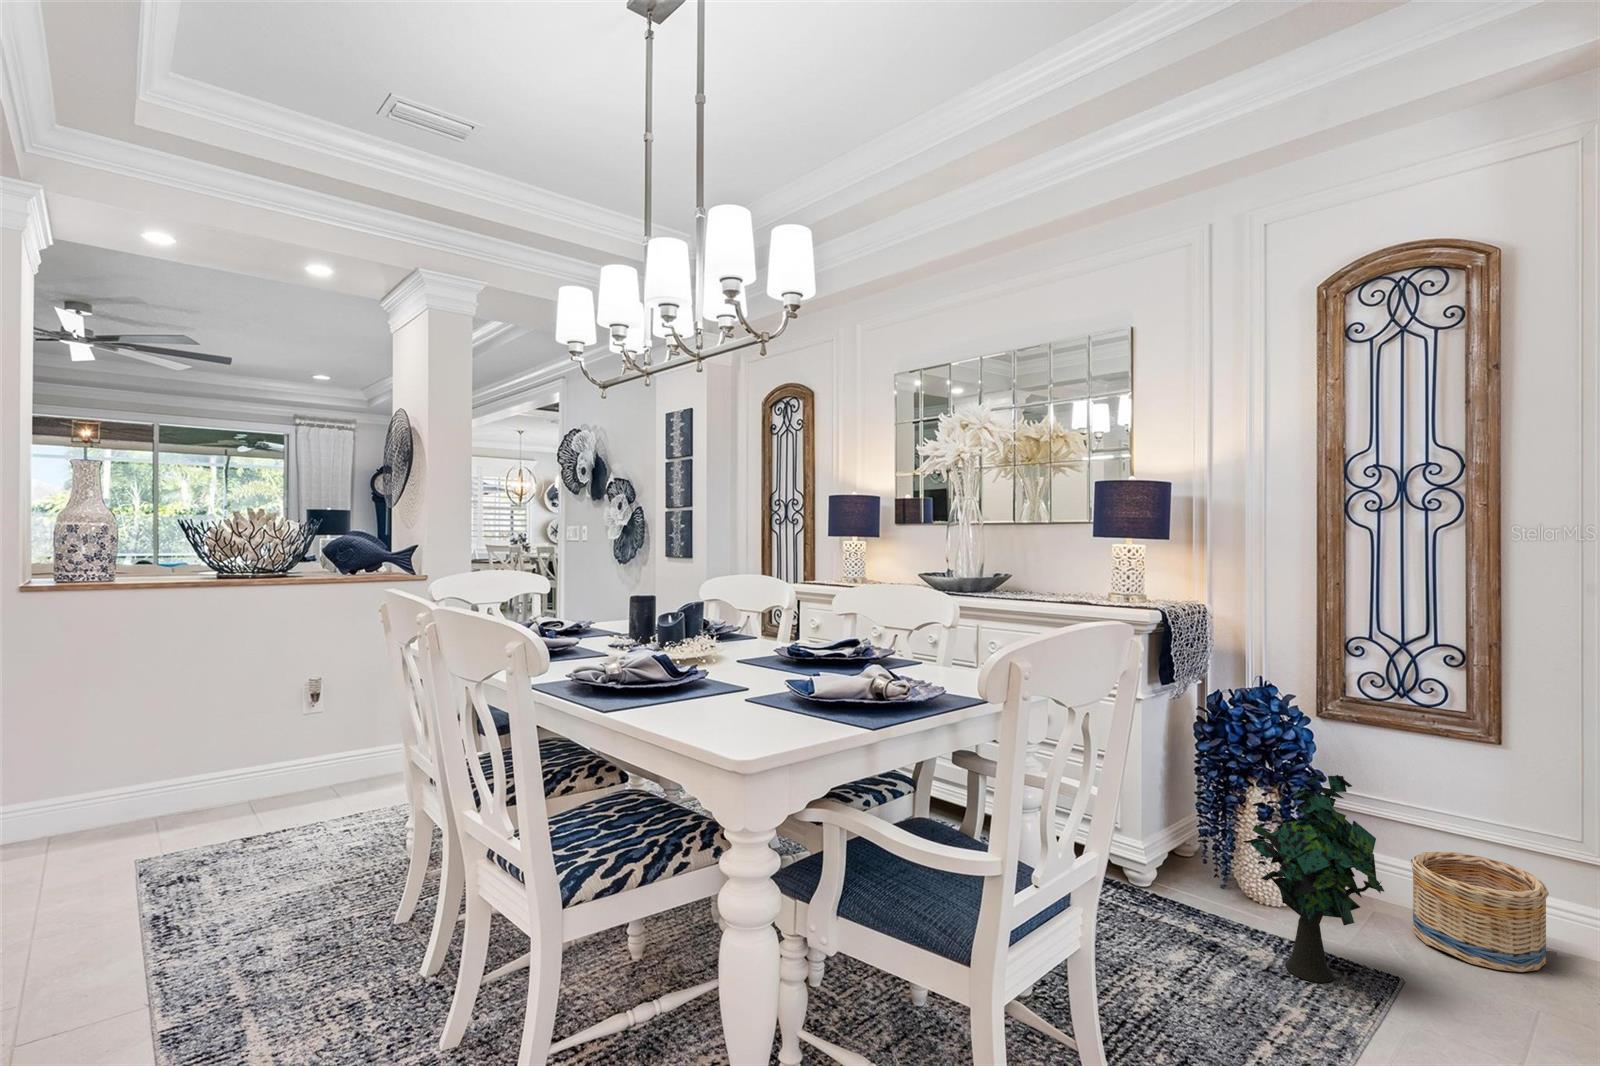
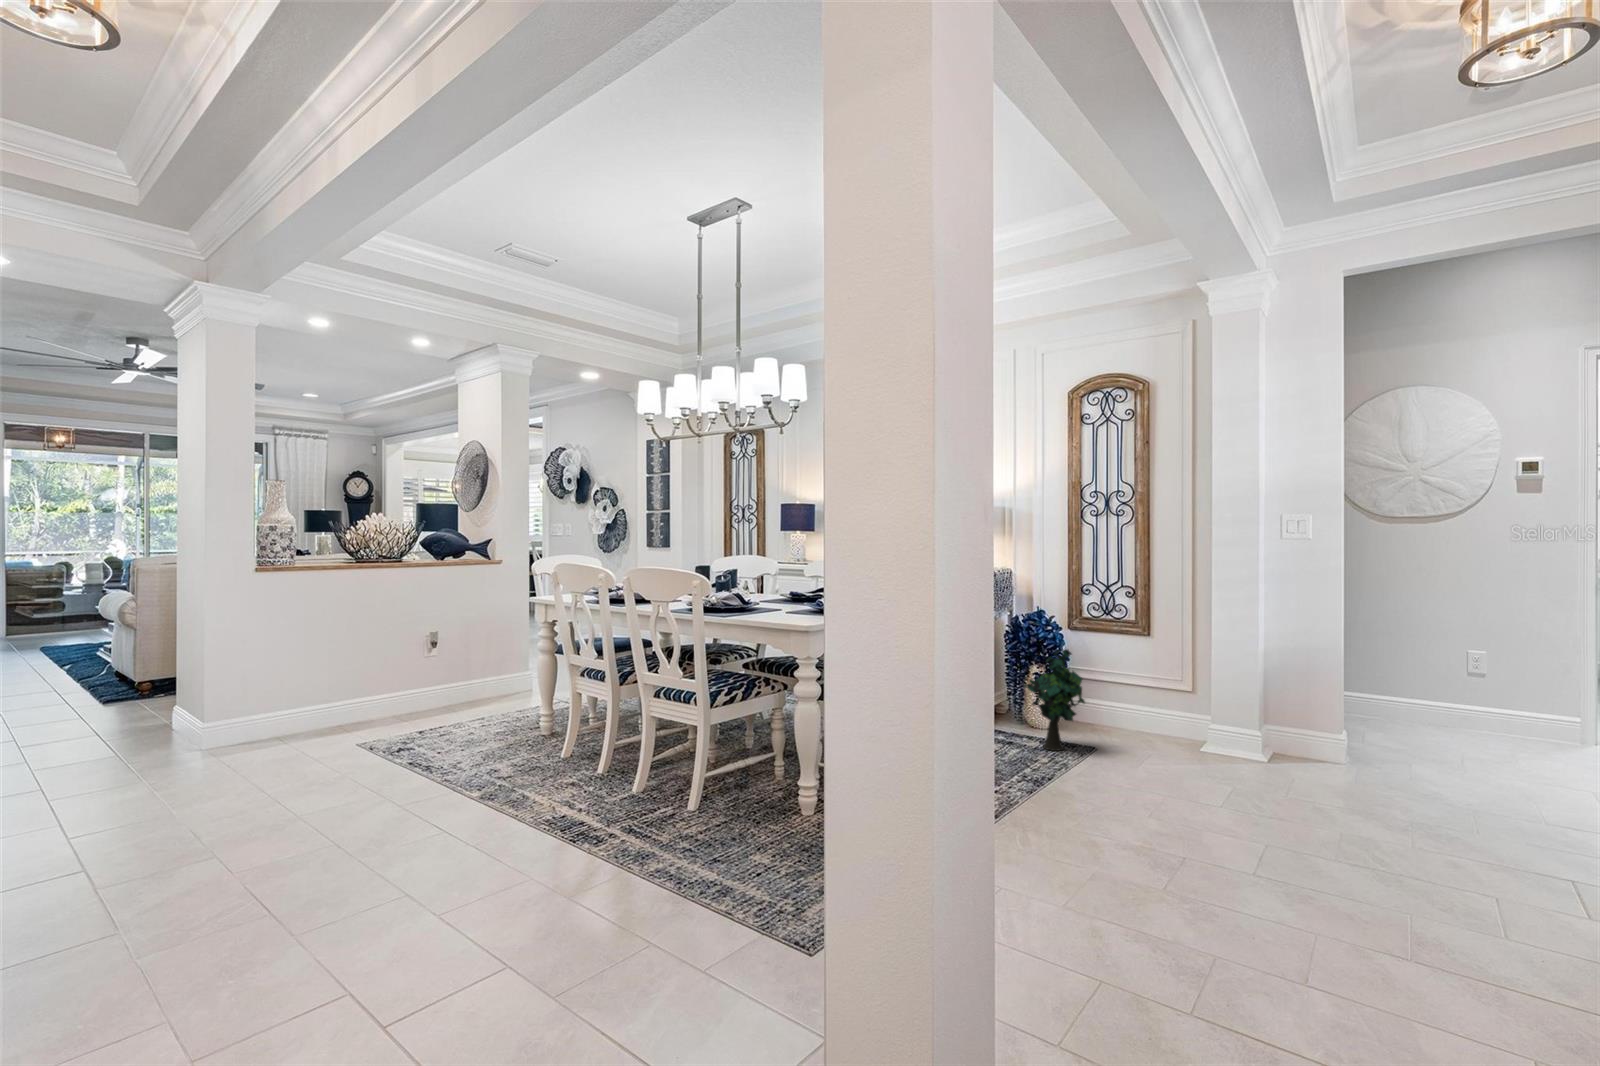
basket: present [1411,851,1549,972] -> none [1107,693,1164,743]

